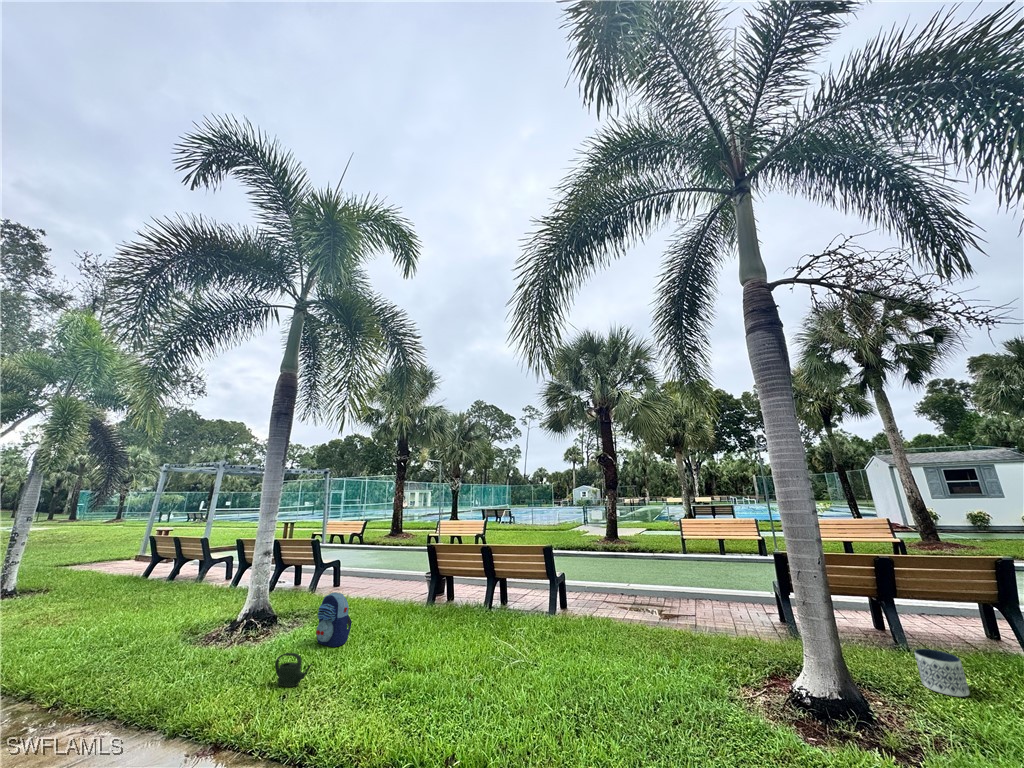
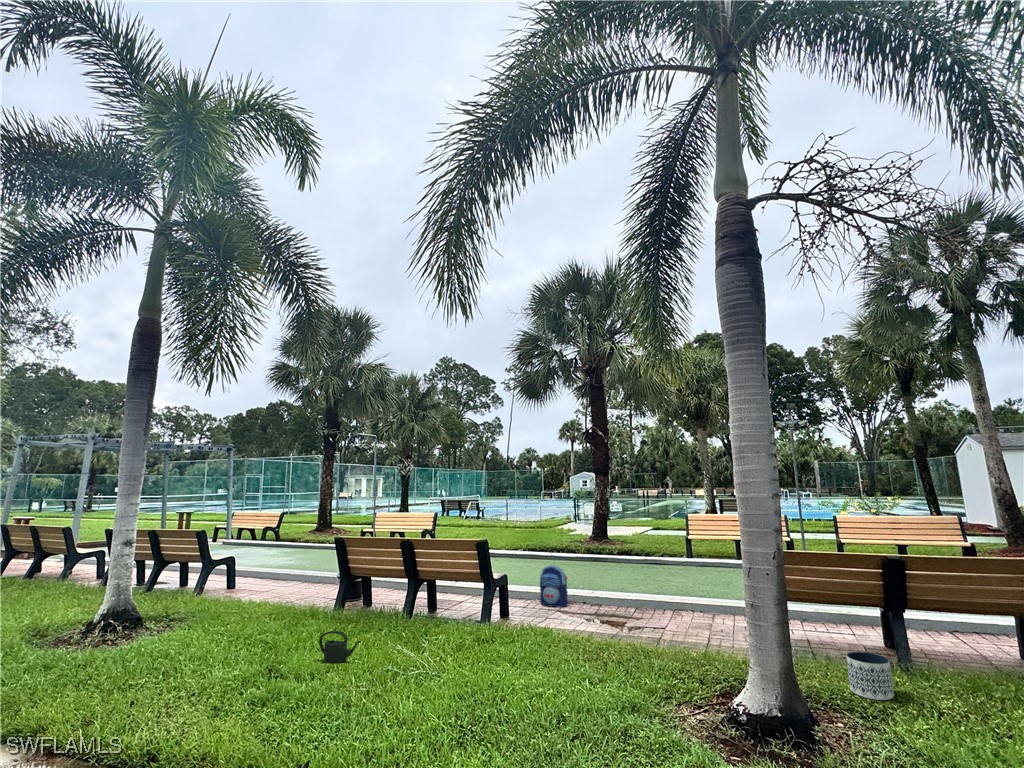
backpack: present [316,592,352,647] -> present [540,565,568,607]
watering can: present [275,653,313,687] -> present [319,631,361,663]

